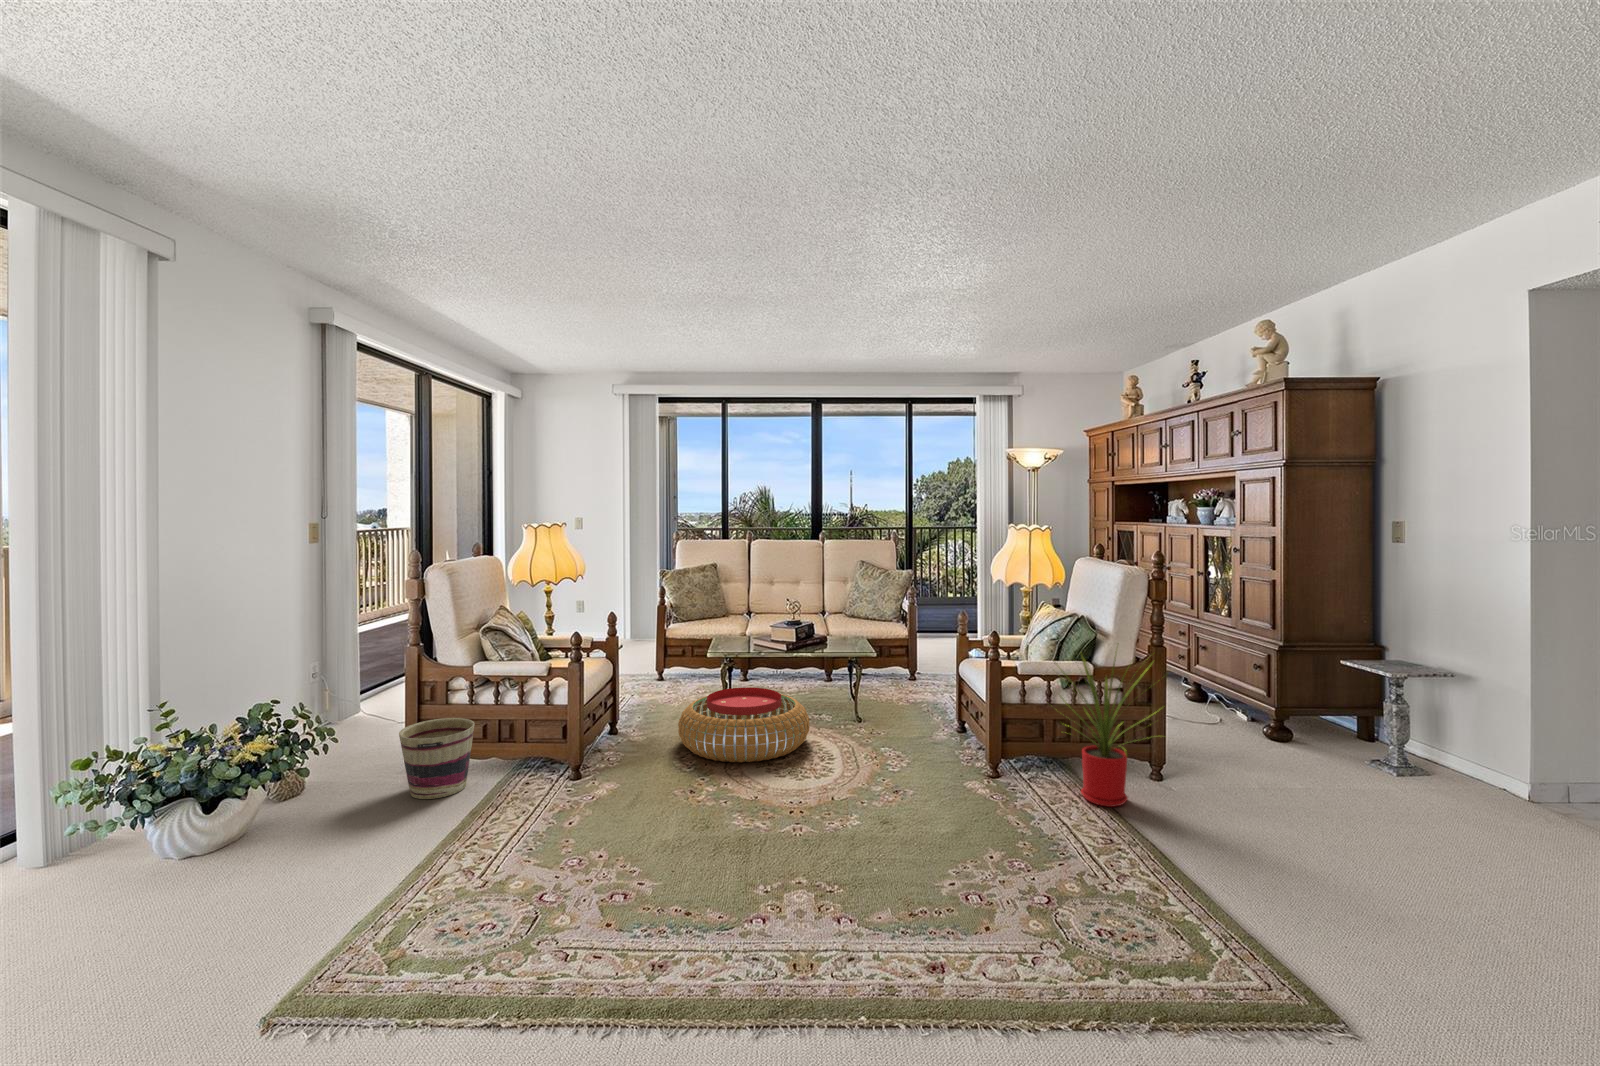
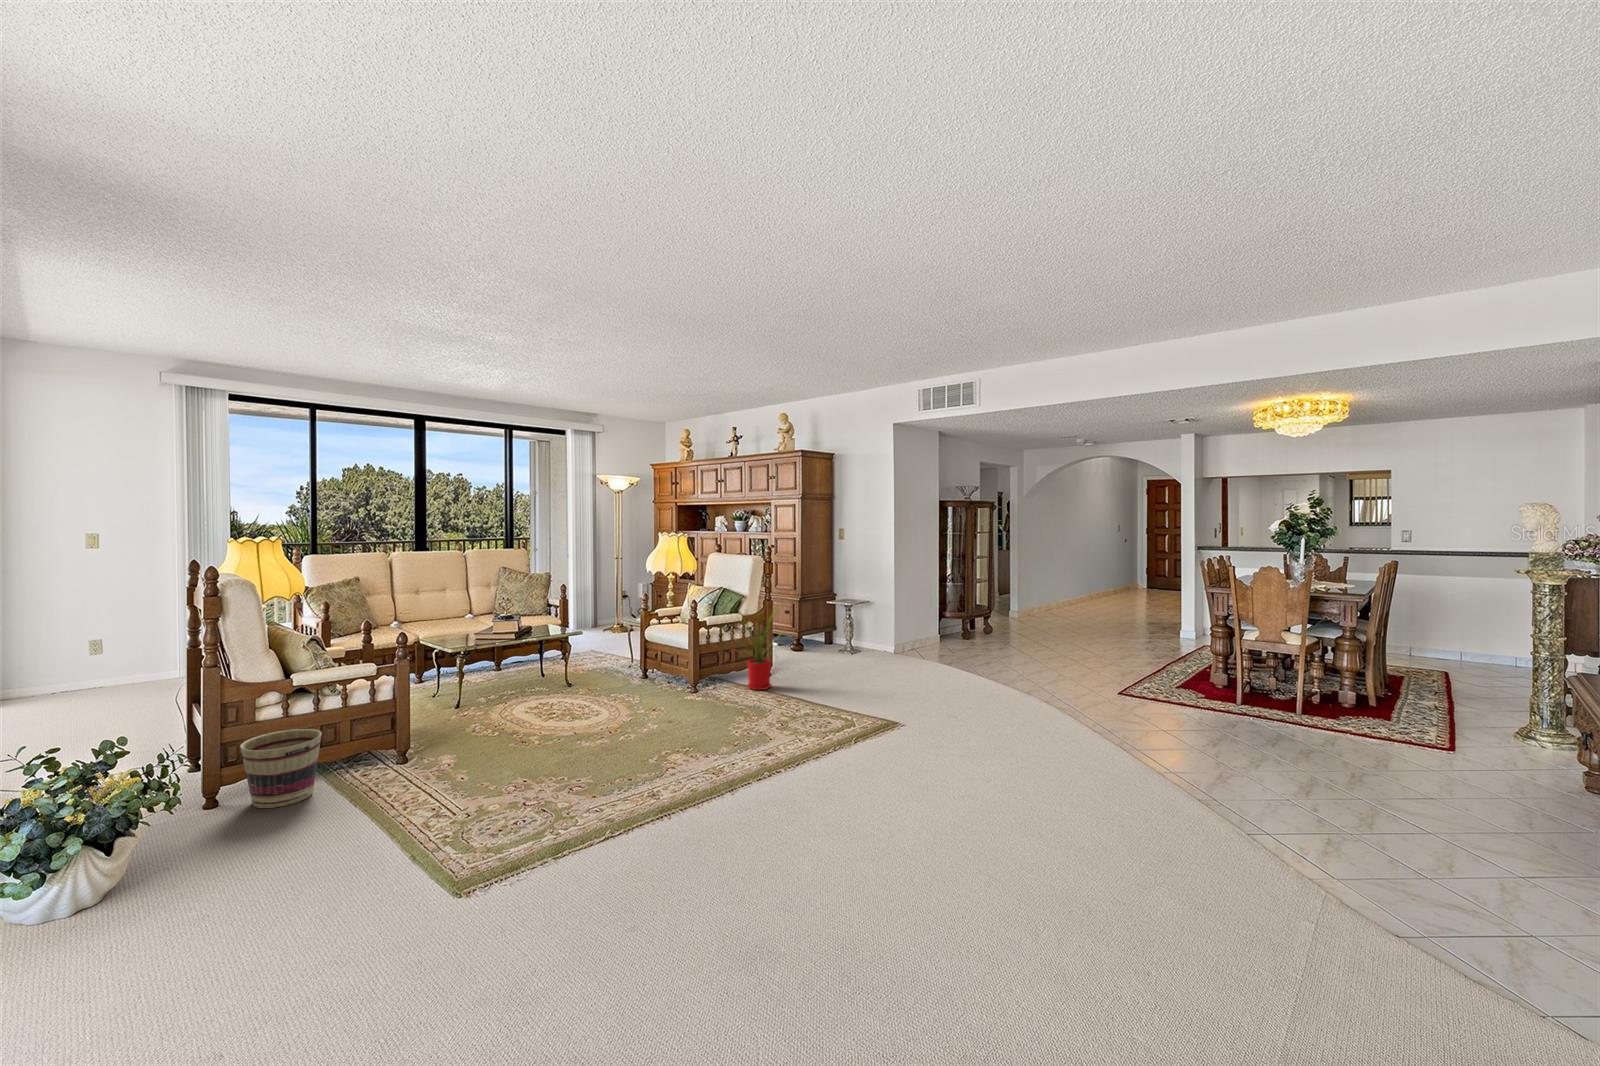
pouf: present [678,687,810,762] -> none [451,668,565,725]

